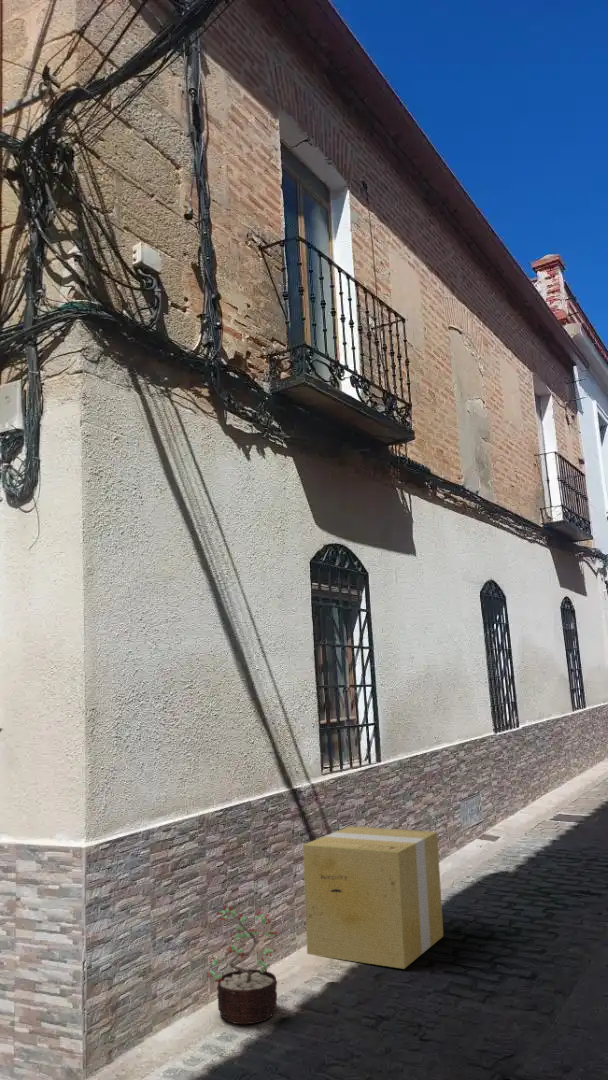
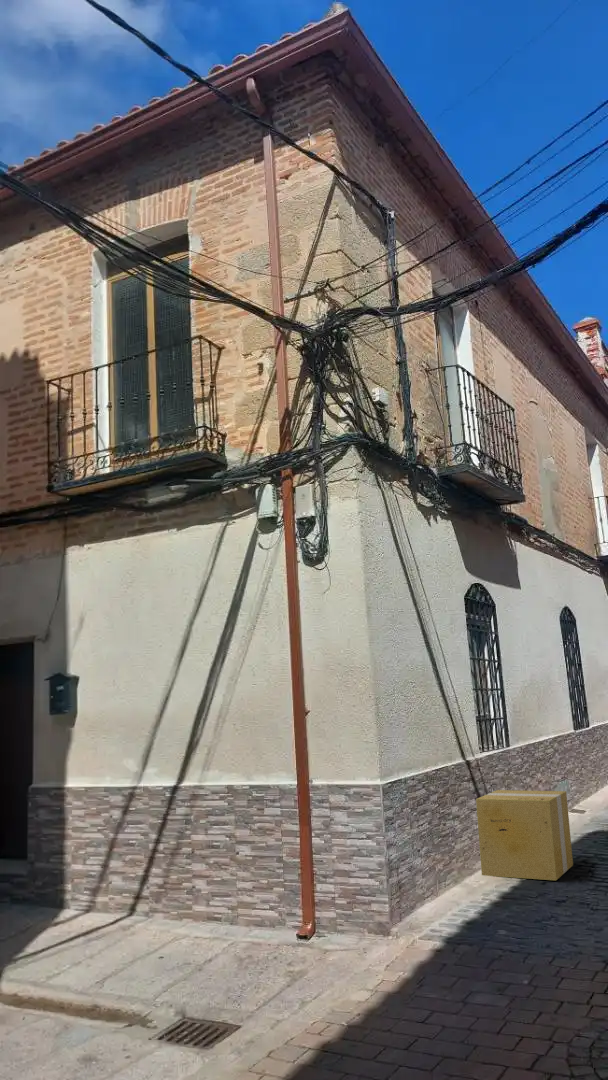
decorative plant: present [207,905,277,1024] -> none [439,831,485,907]

